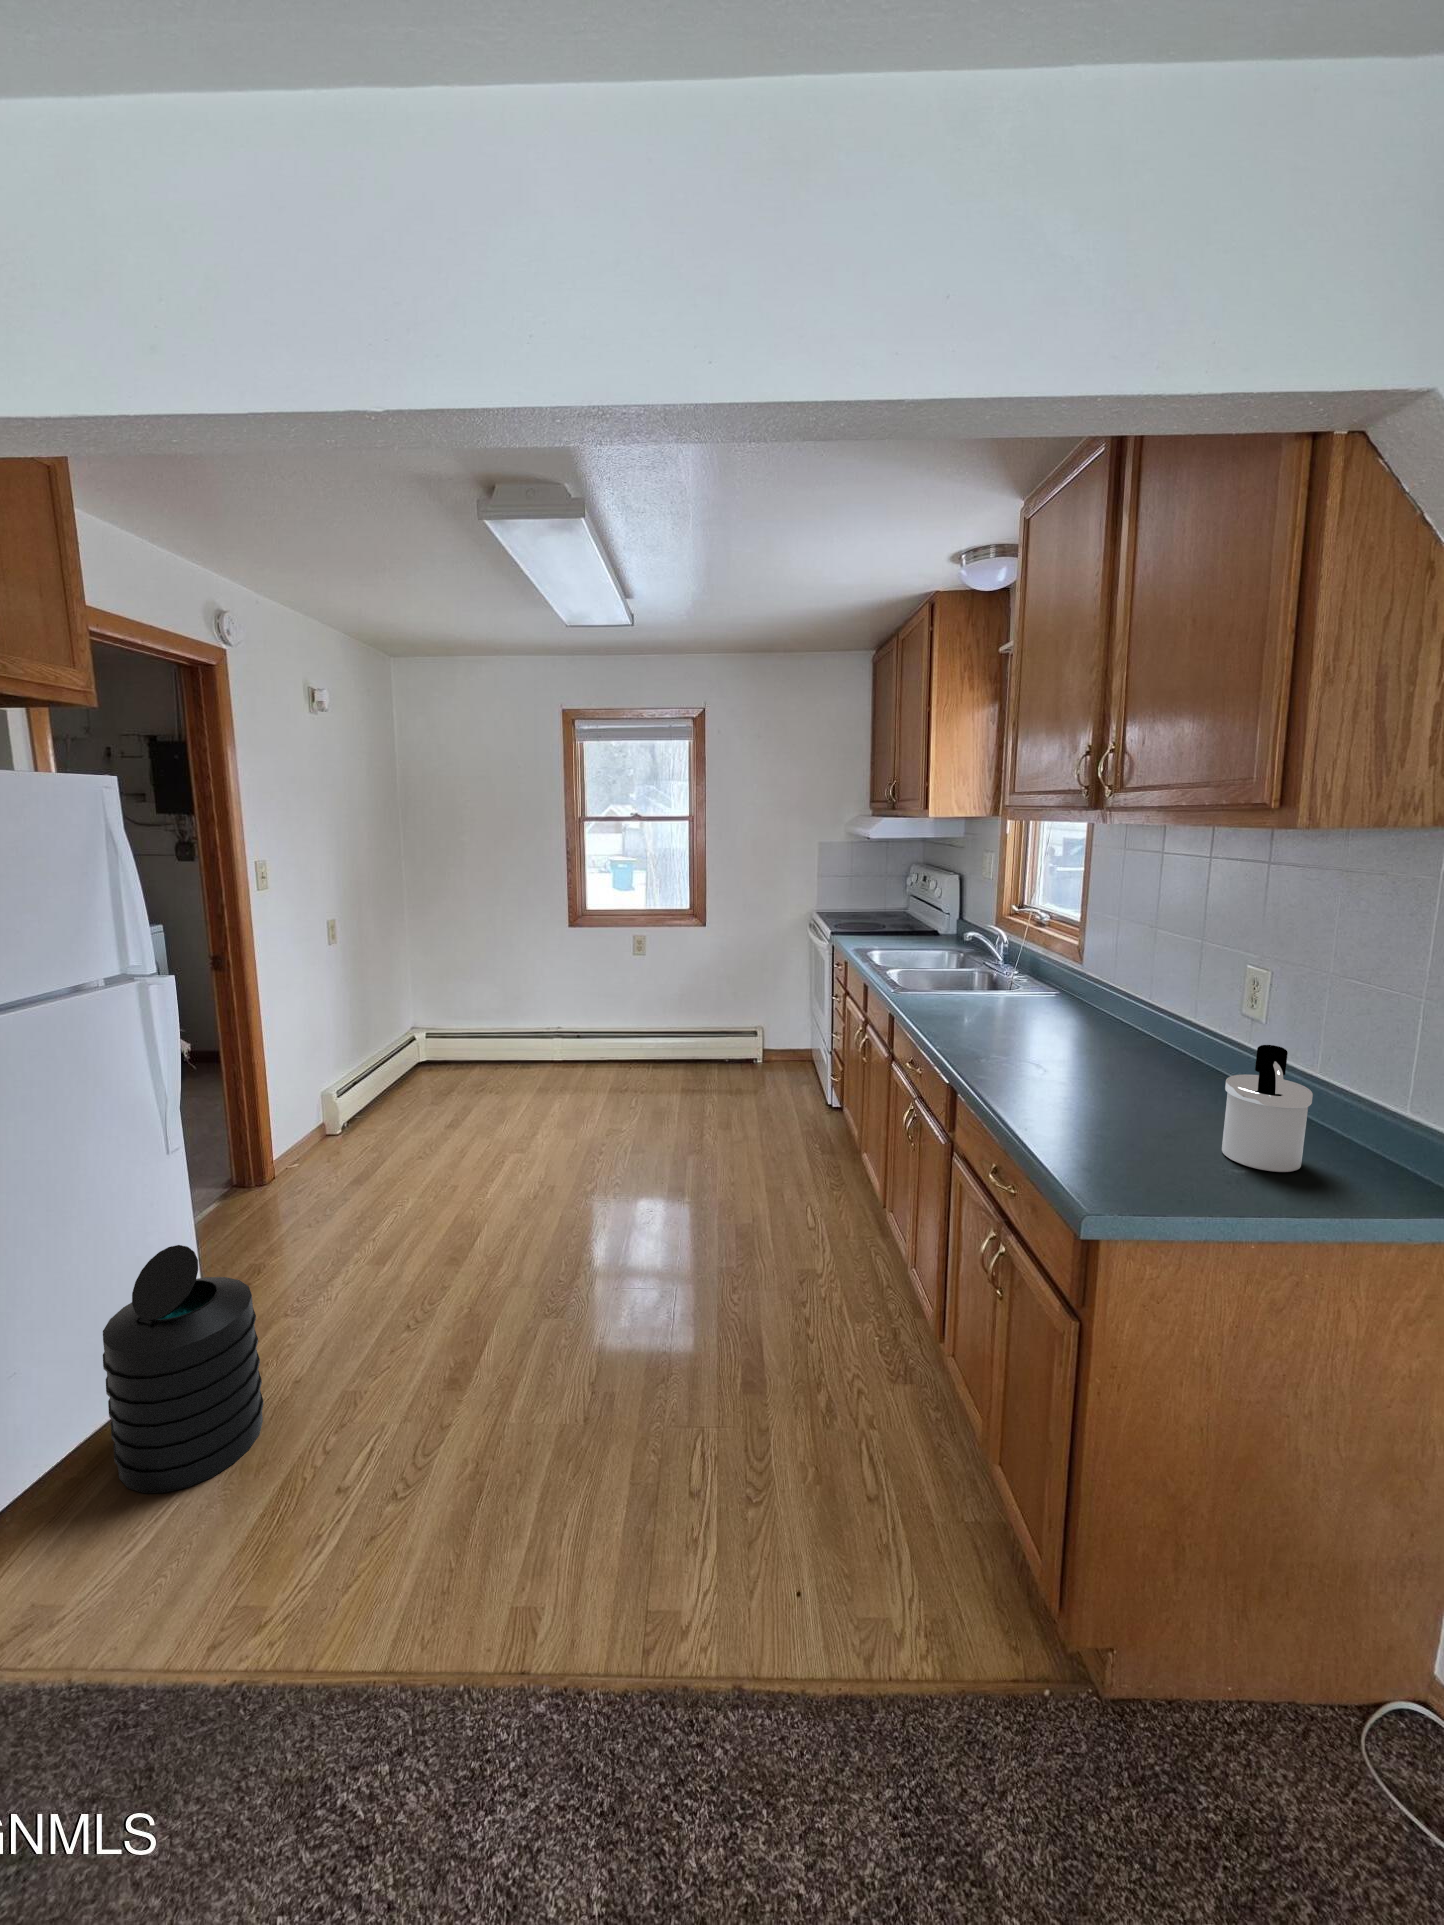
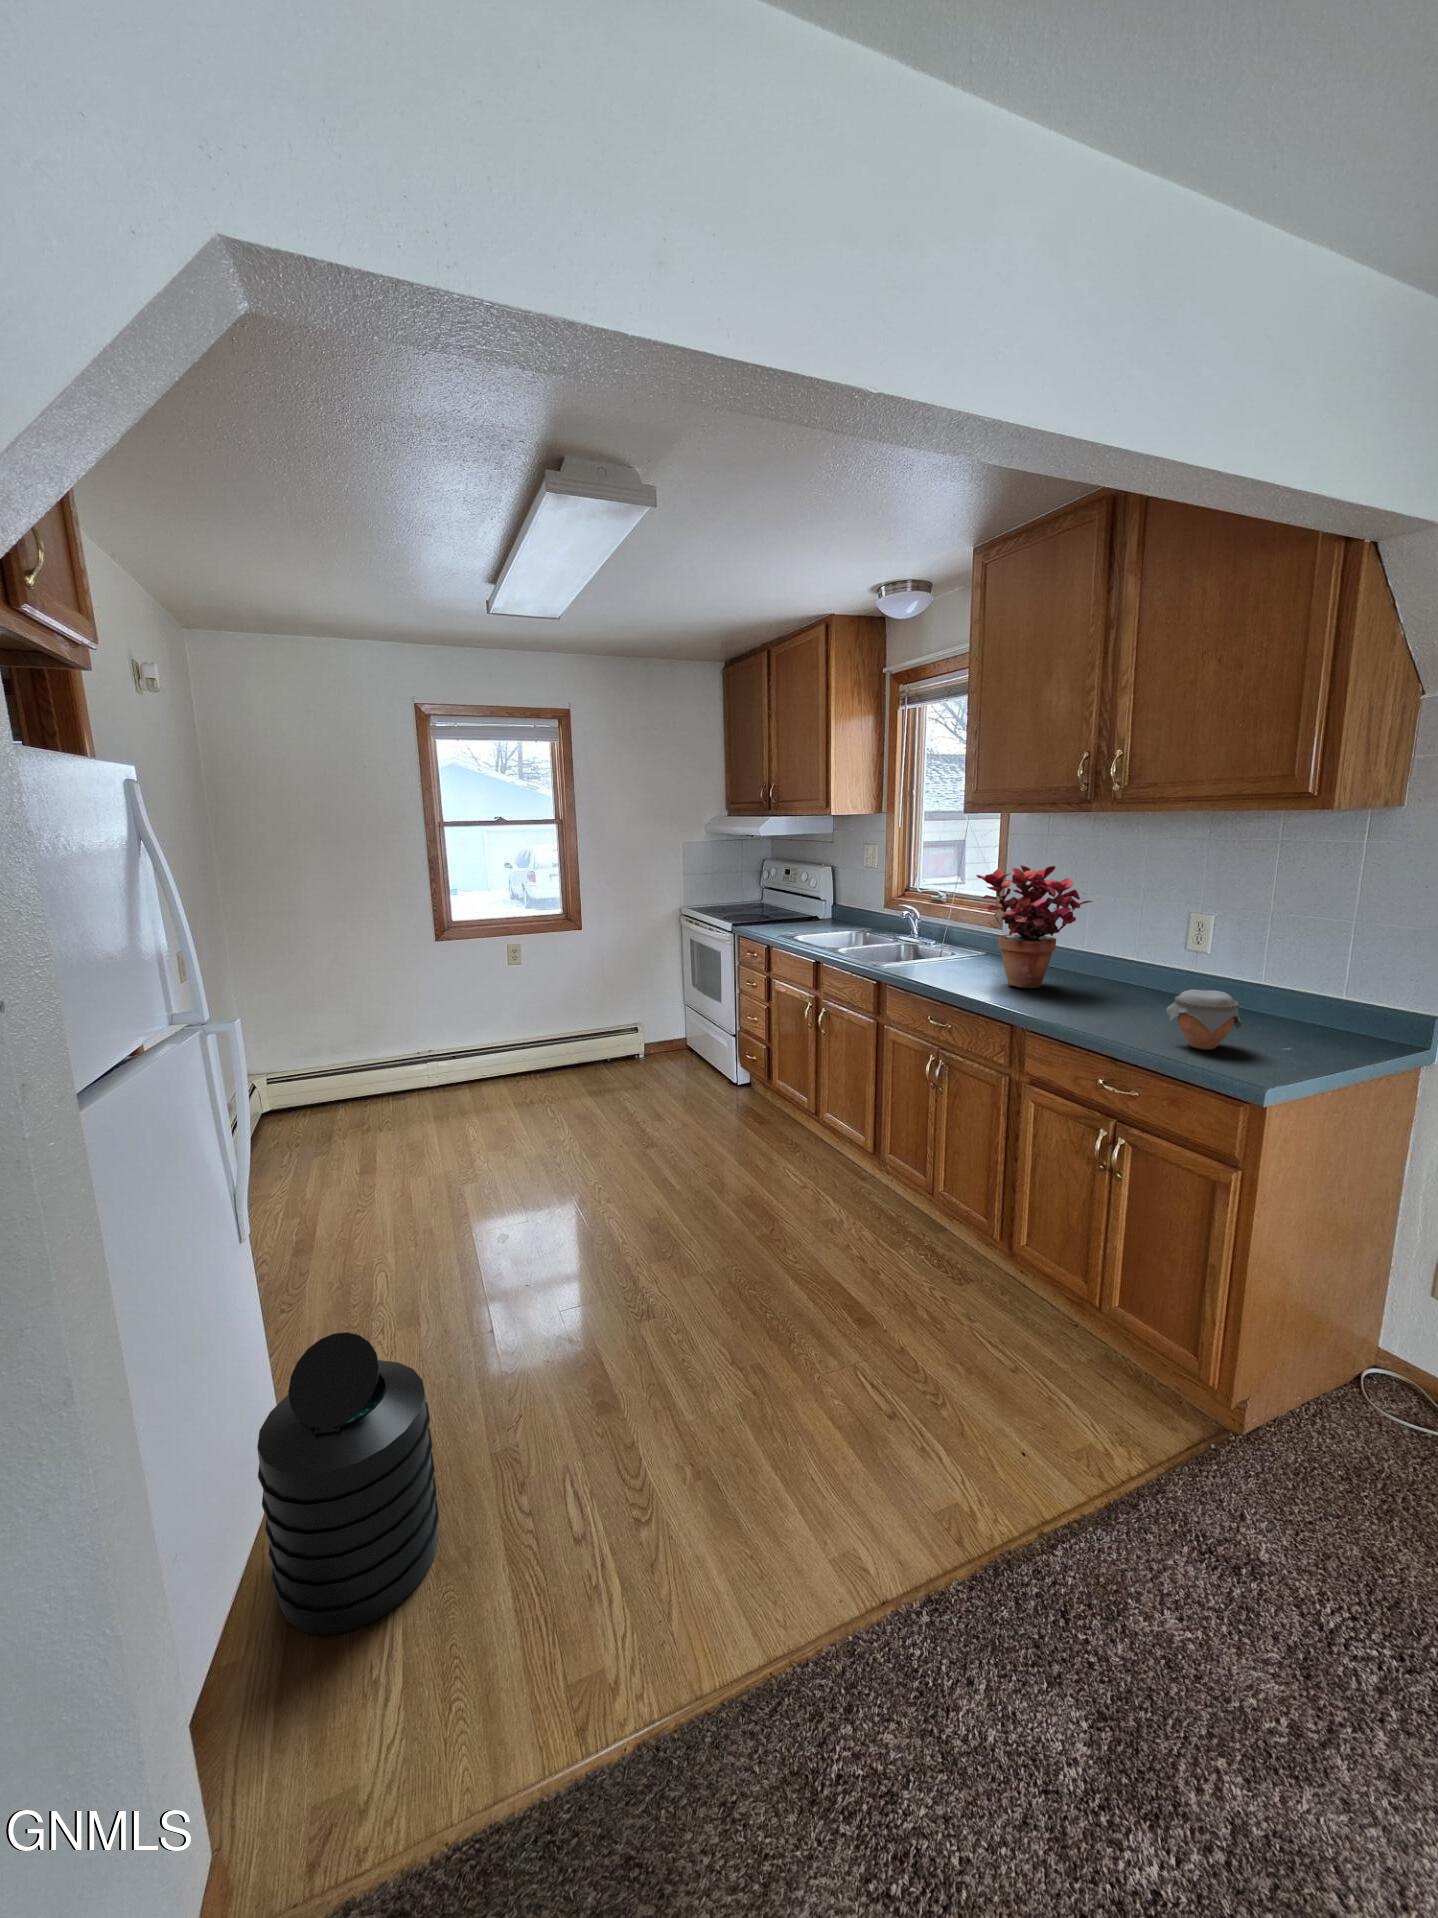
potted plant: none [976,886,1104,1043] -> present [976,865,1092,988]
soap dispenser: present [1222,1045,1313,1172] -> none [1257,958,1329,1042]
jar: none [1062,1070,1153,1155] -> present [1166,990,1242,1050]

